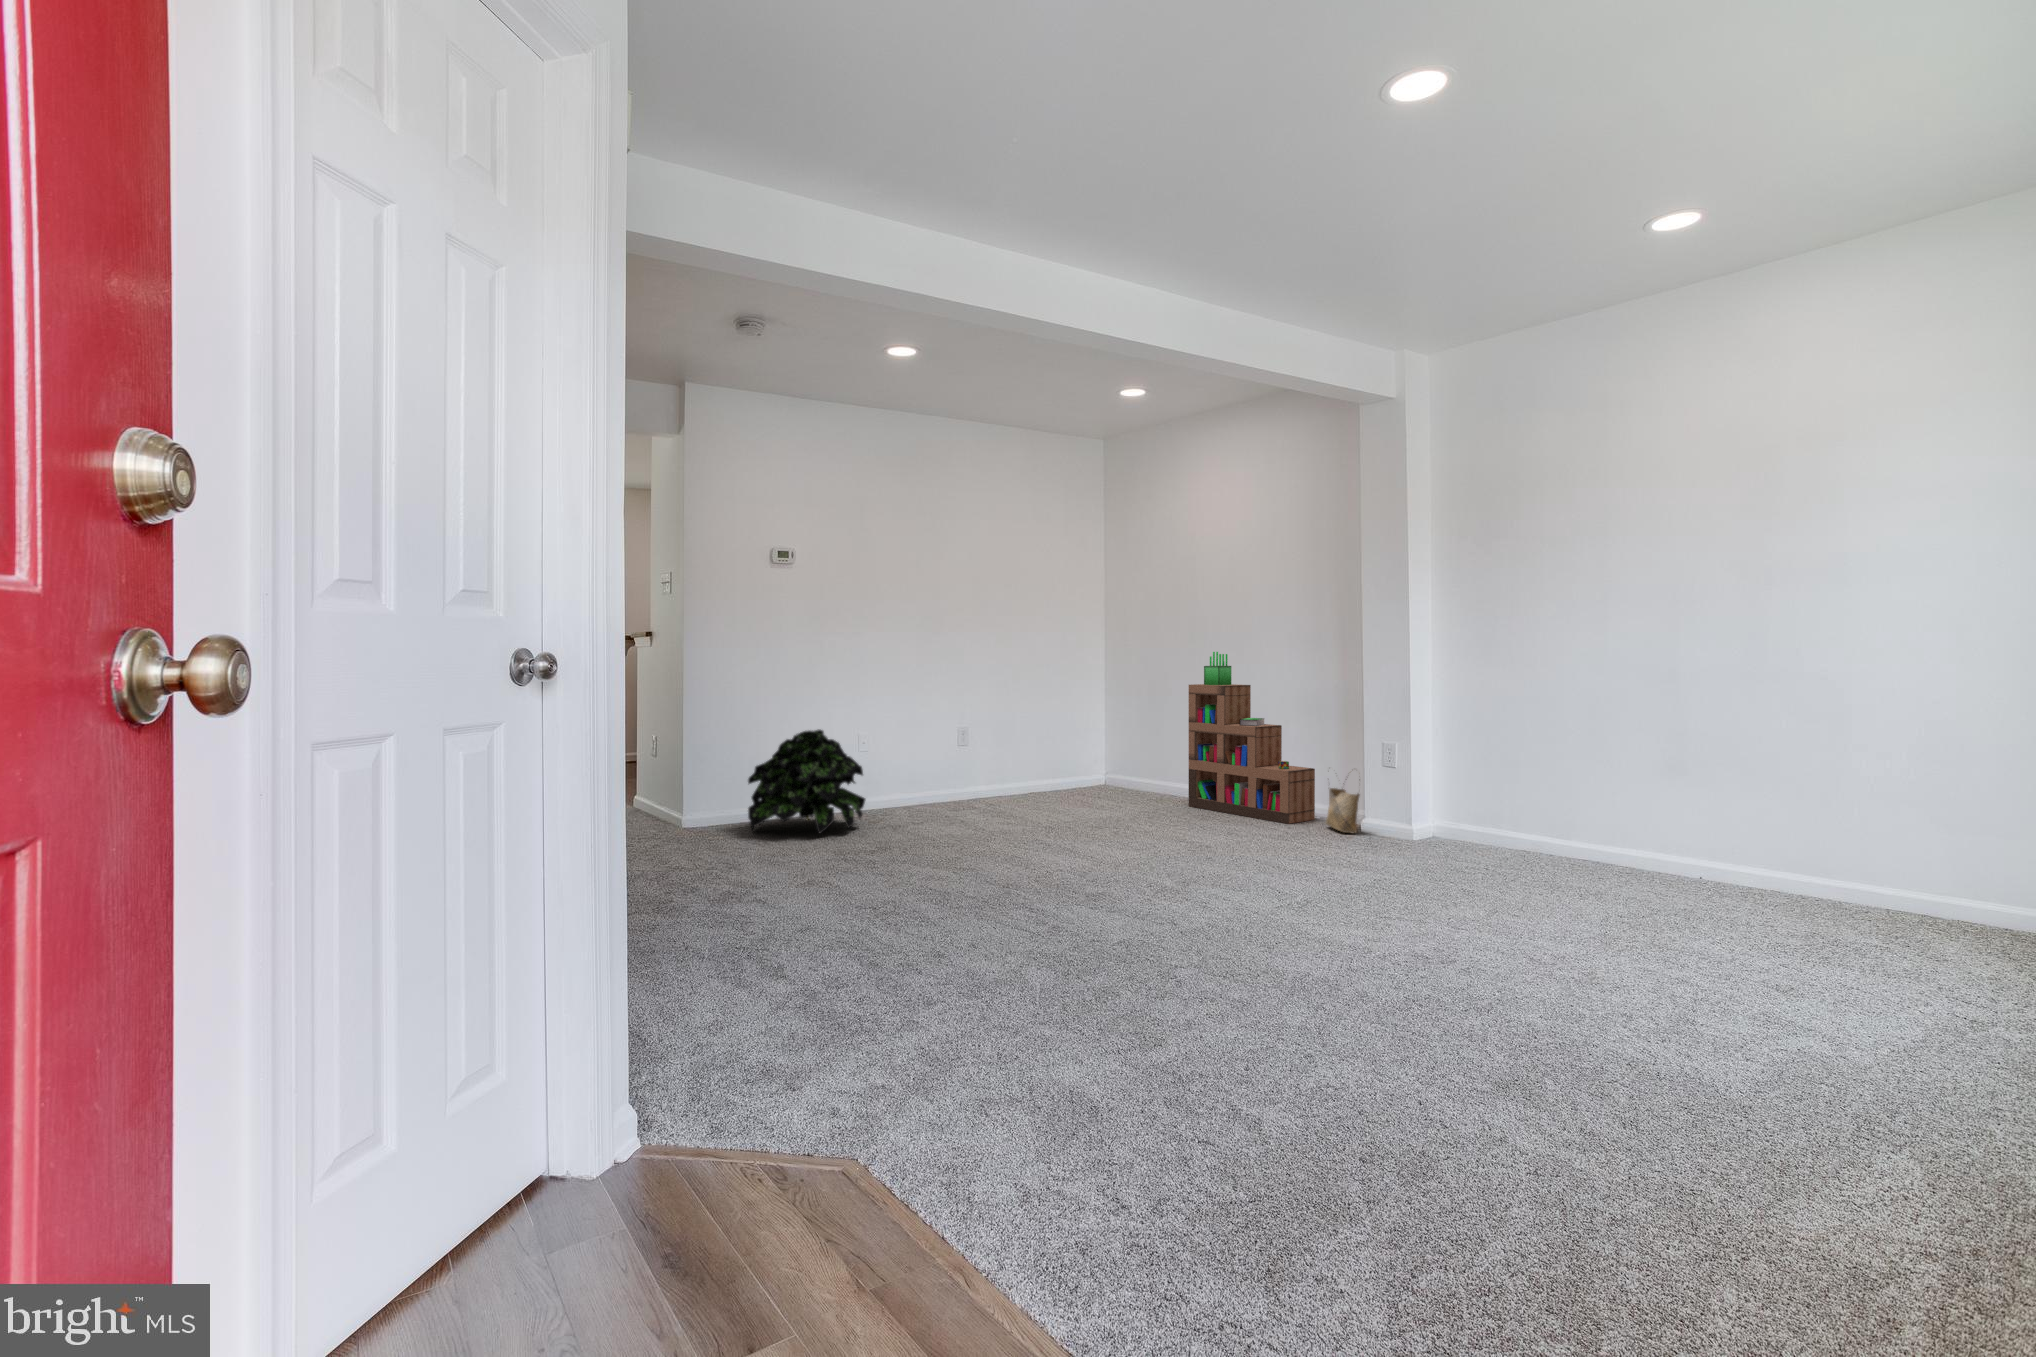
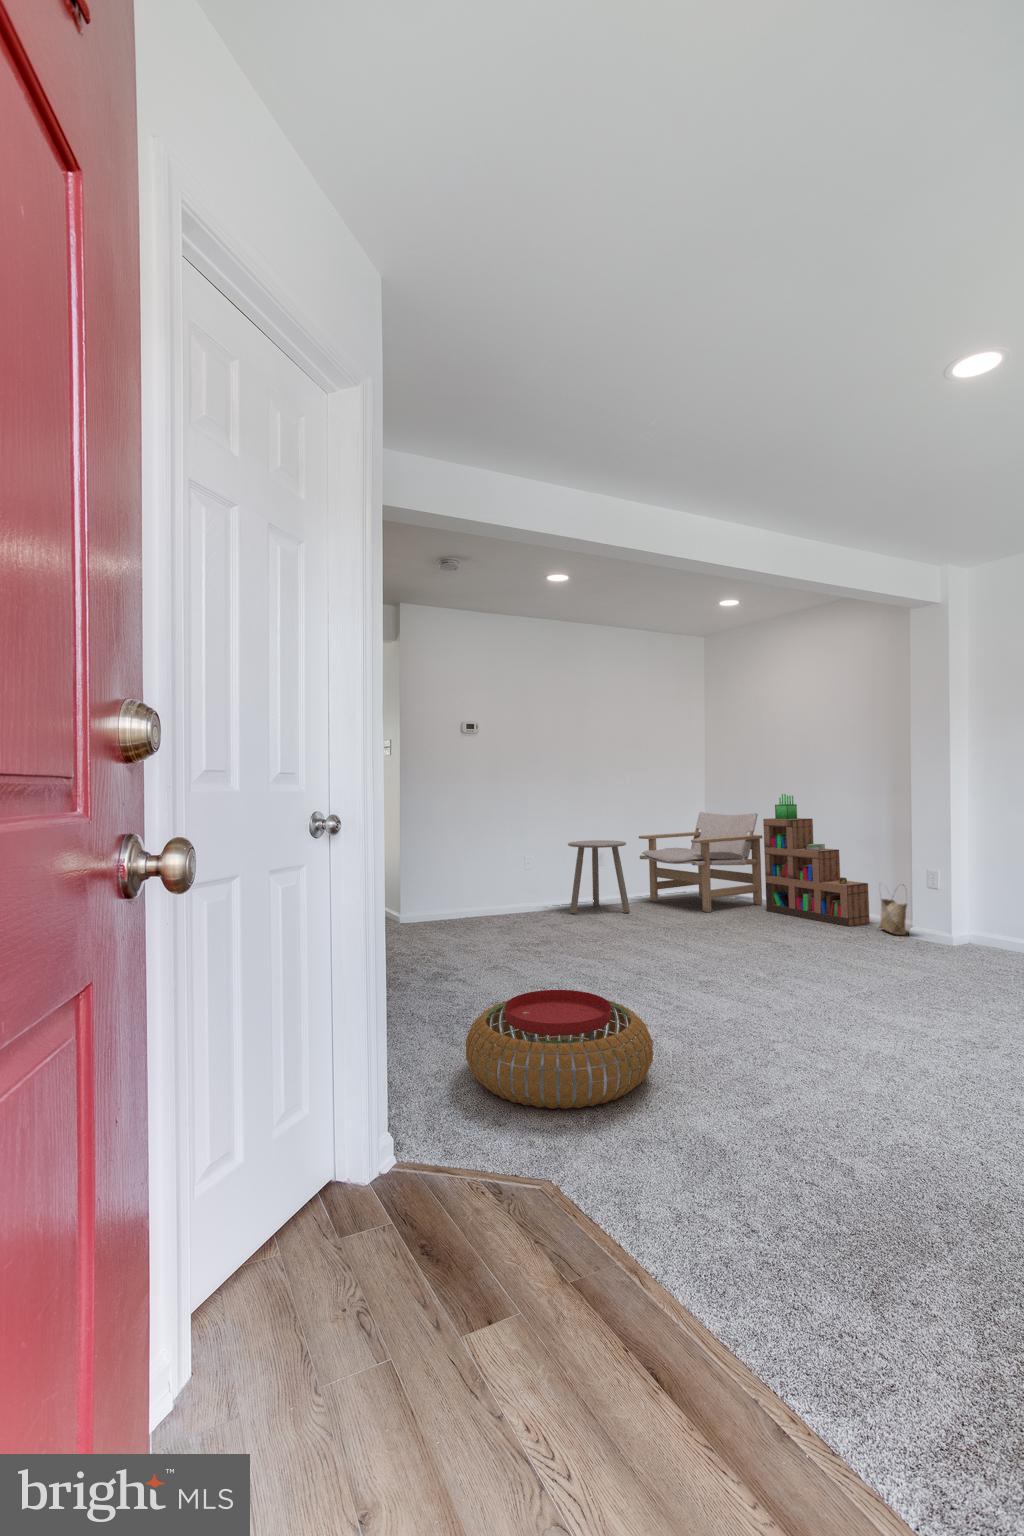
lounge chair: none [1025,676,1187,809] -> present [639,812,762,913]
side table: none [928,712,1010,811] -> present [568,840,630,914]
potted plant: present [748,729,865,833] -> none [444,855,526,931]
pouf: none [752,905,1017,1064] -> present [466,990,653,1109]

